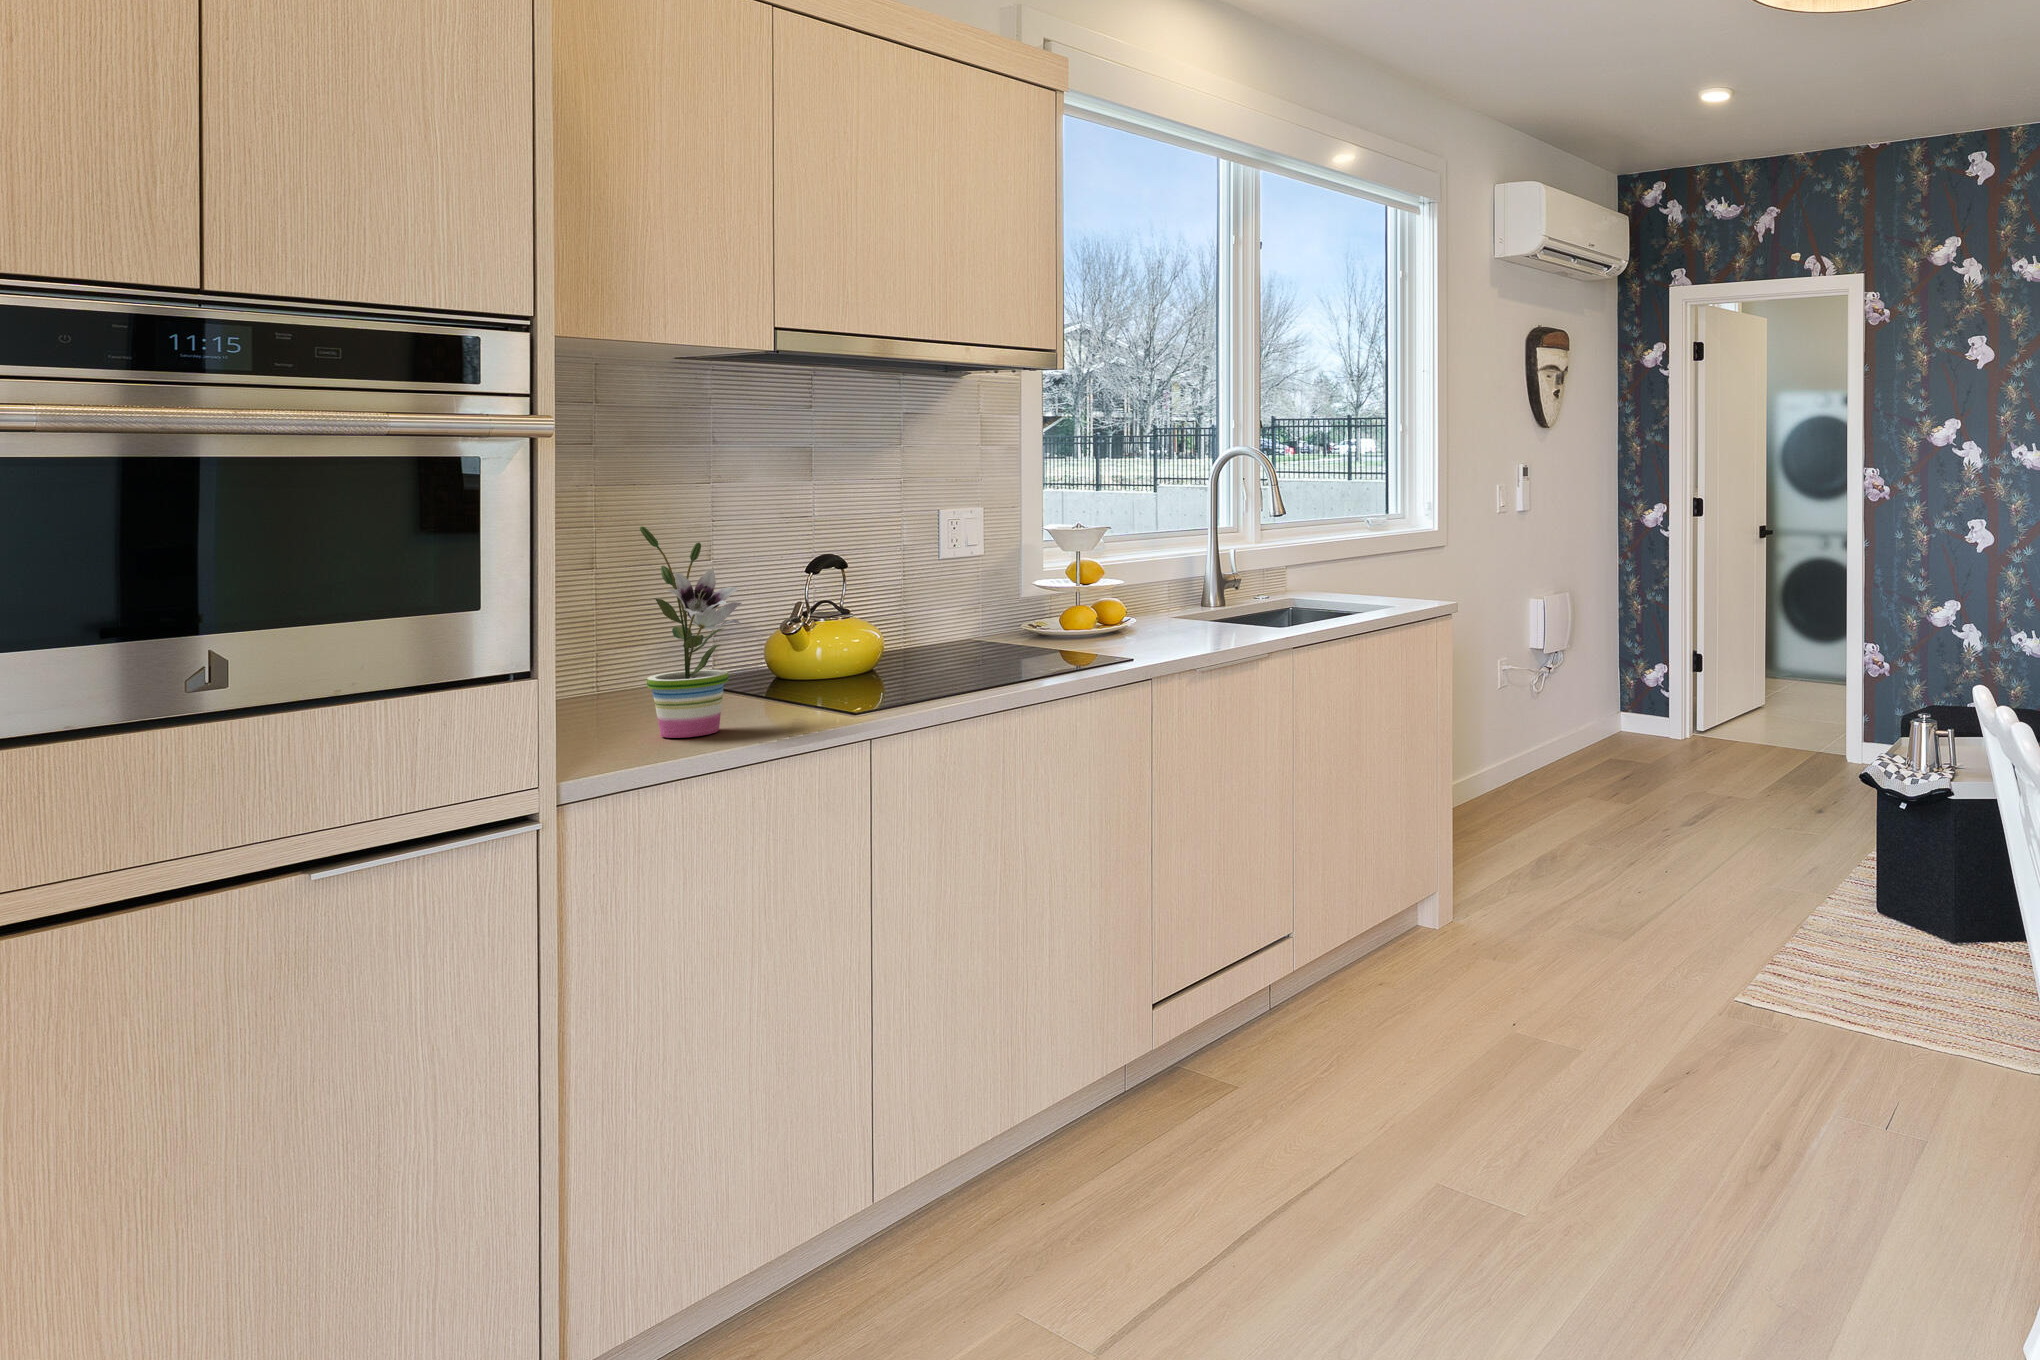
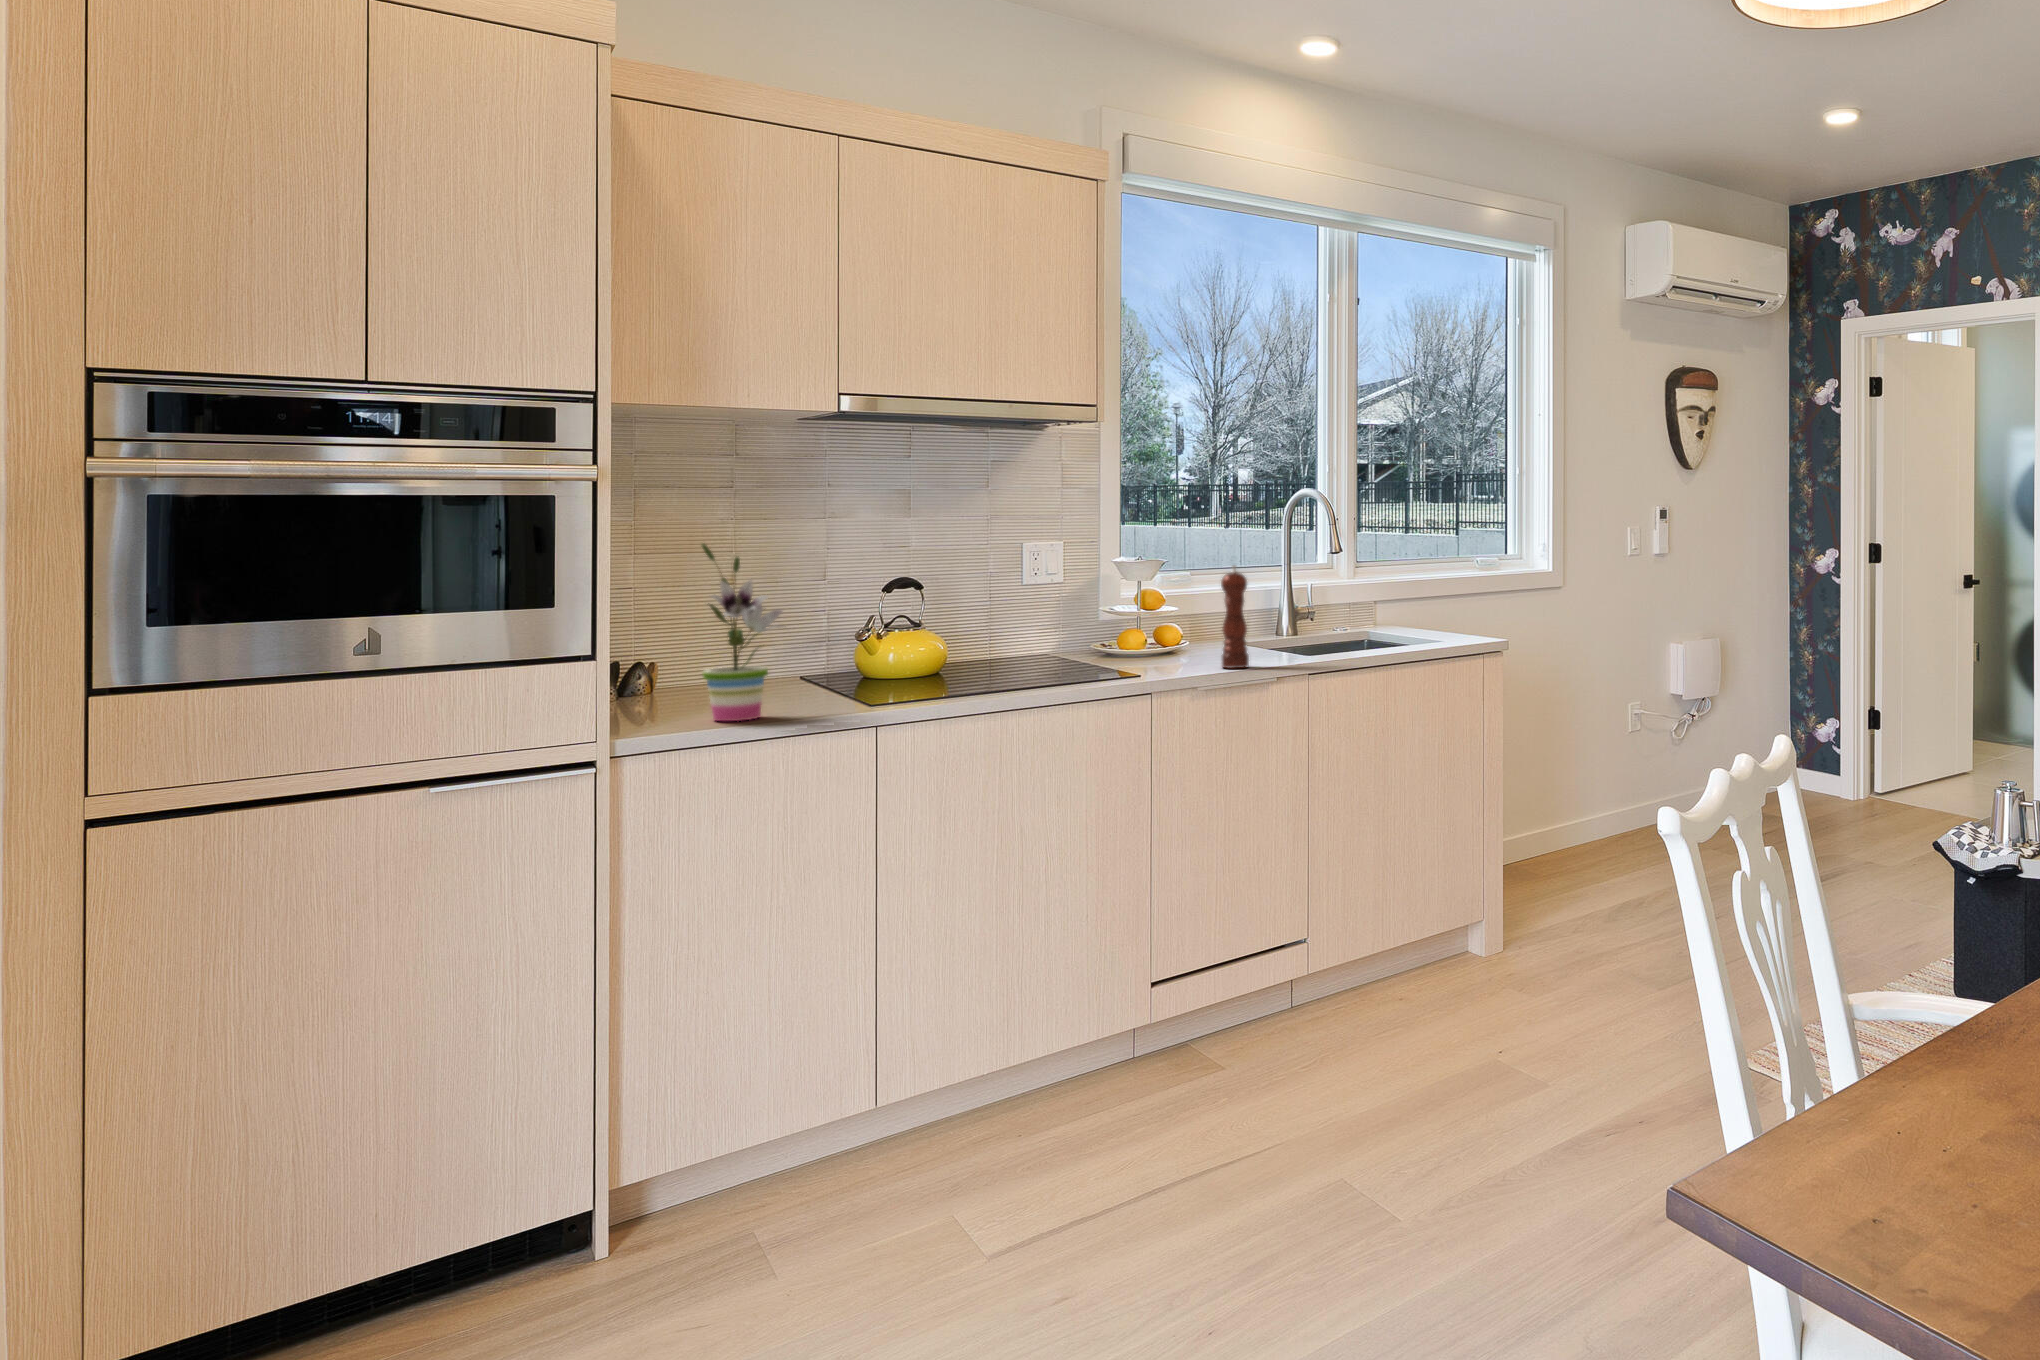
pepper mill: none [1181,535,1211,645] -> present [1221,565,1249,668]

